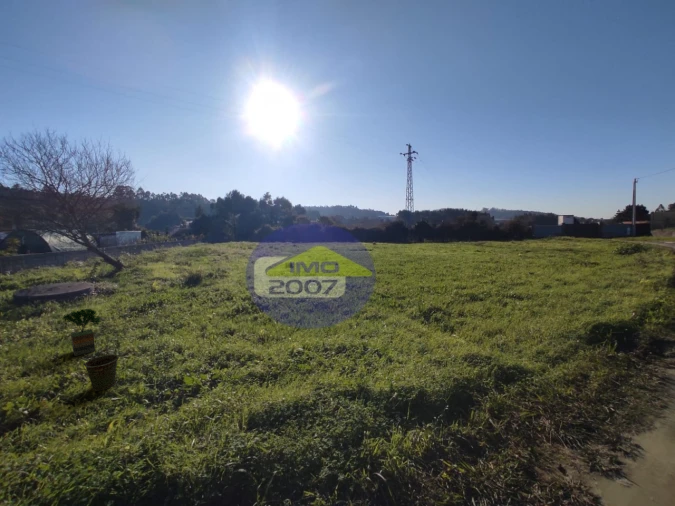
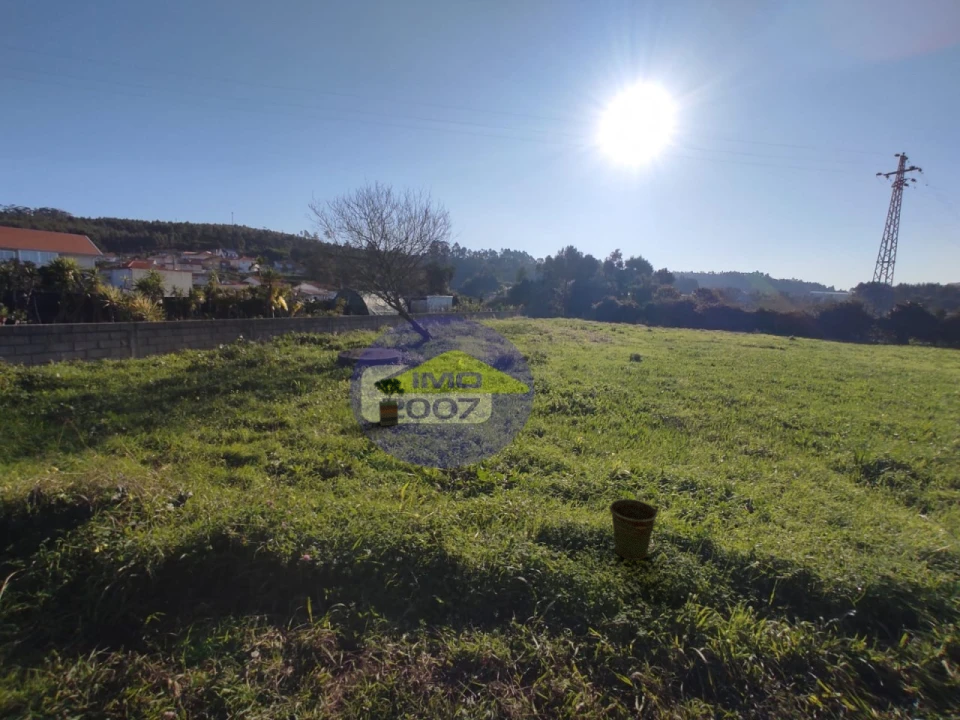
bucket: present [83,355,119,391] -> present [610,499,659,560]

